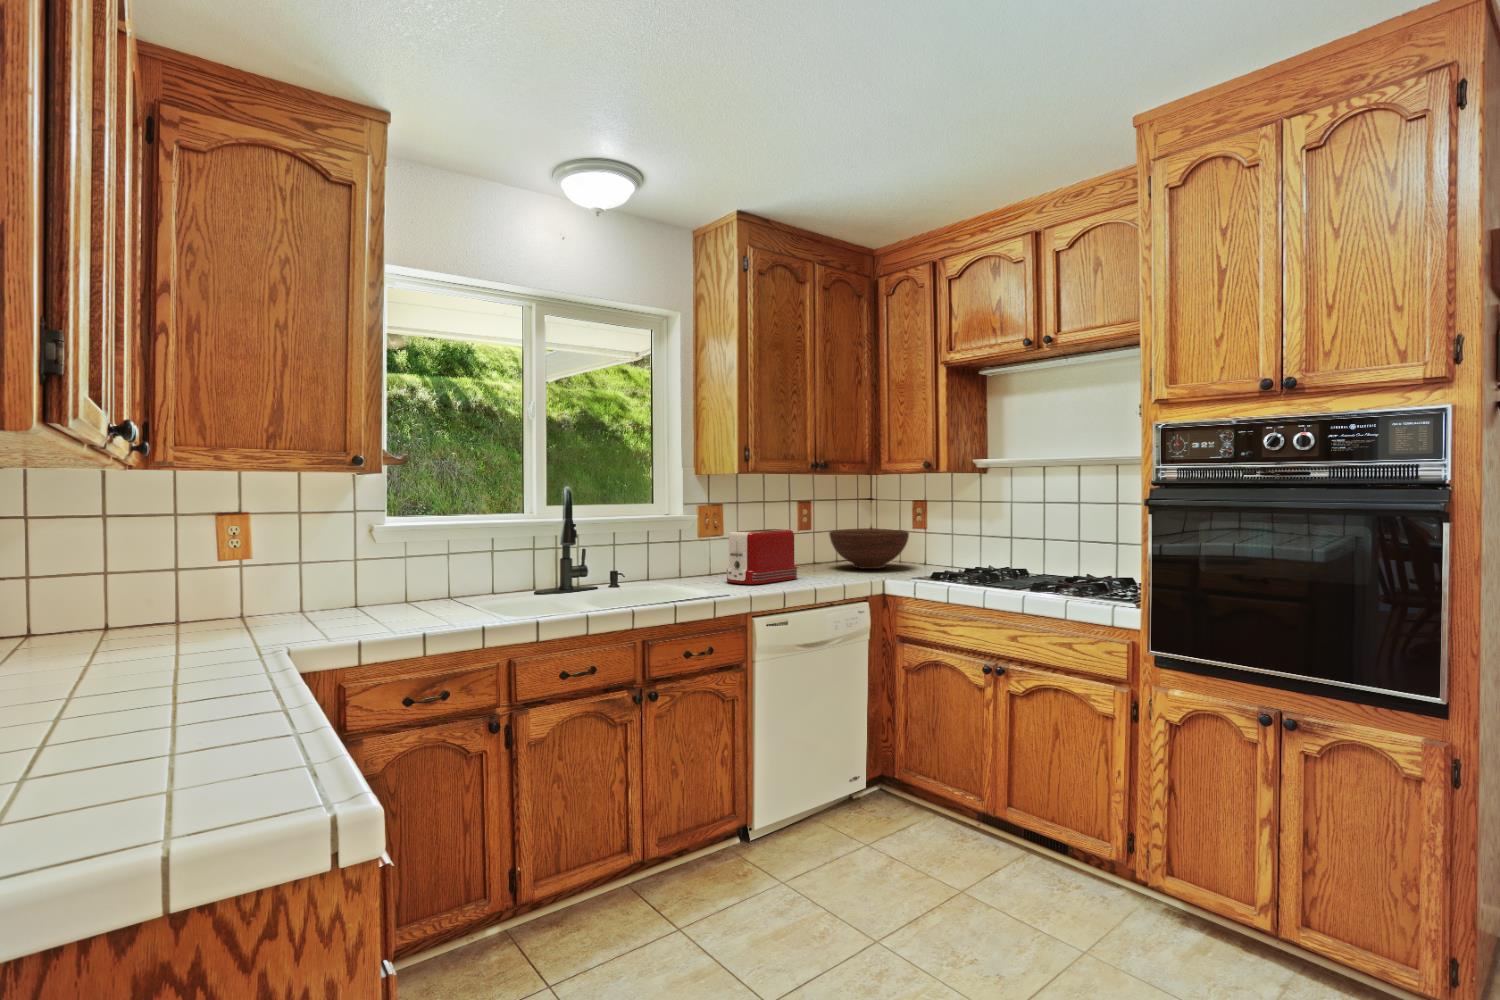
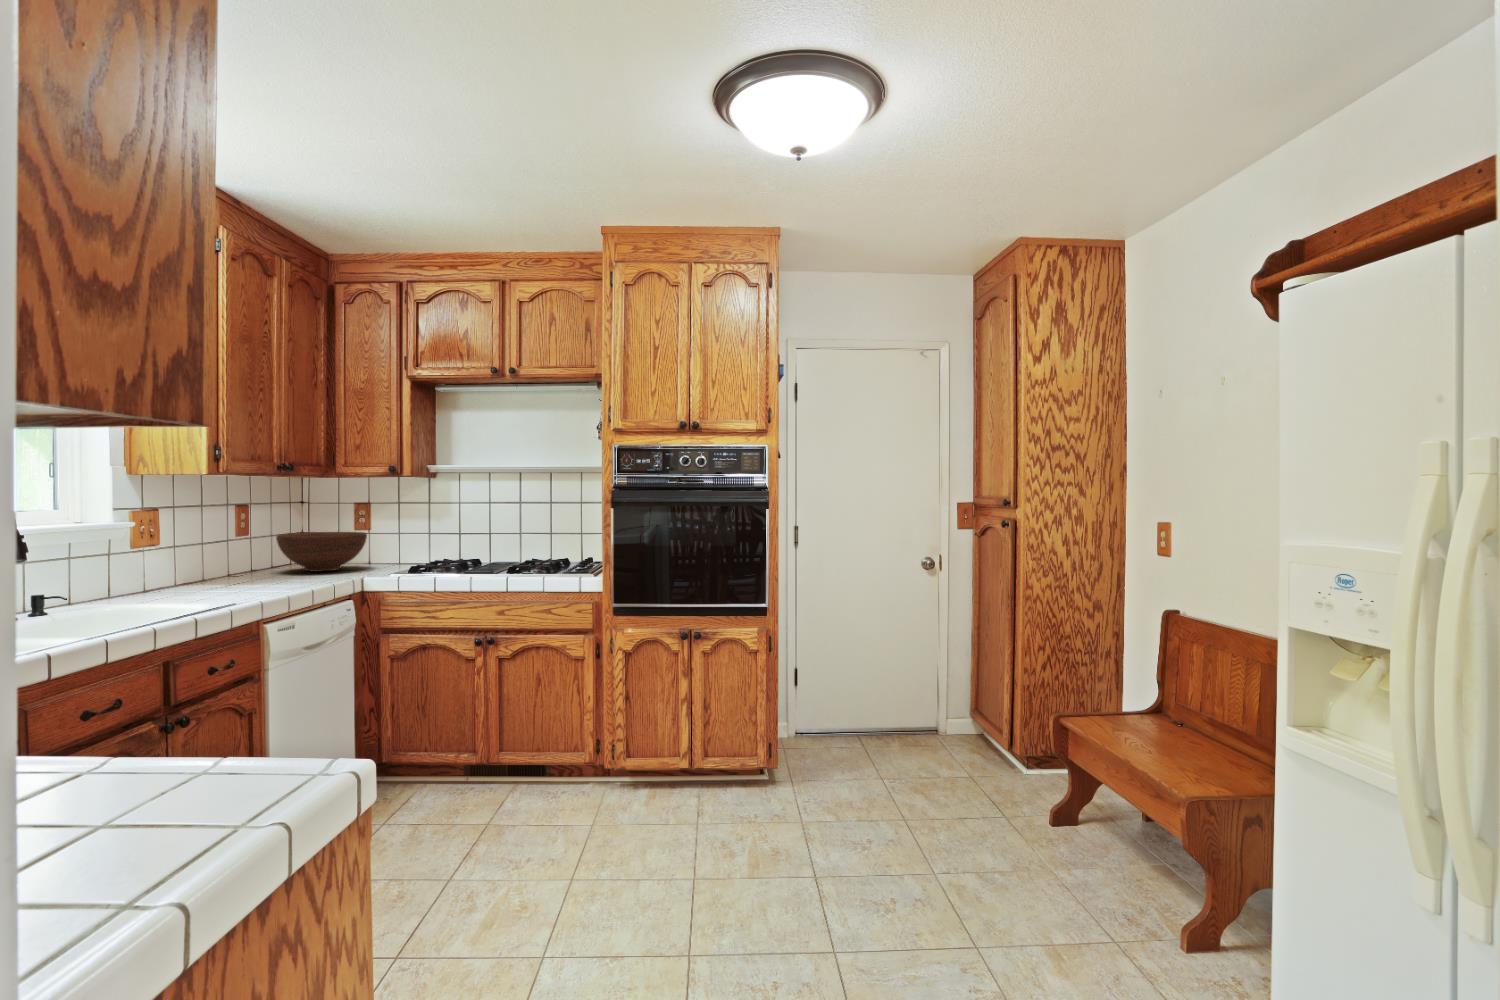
toaster: present [726,529,797,585] -> none [182,534,267,595]

